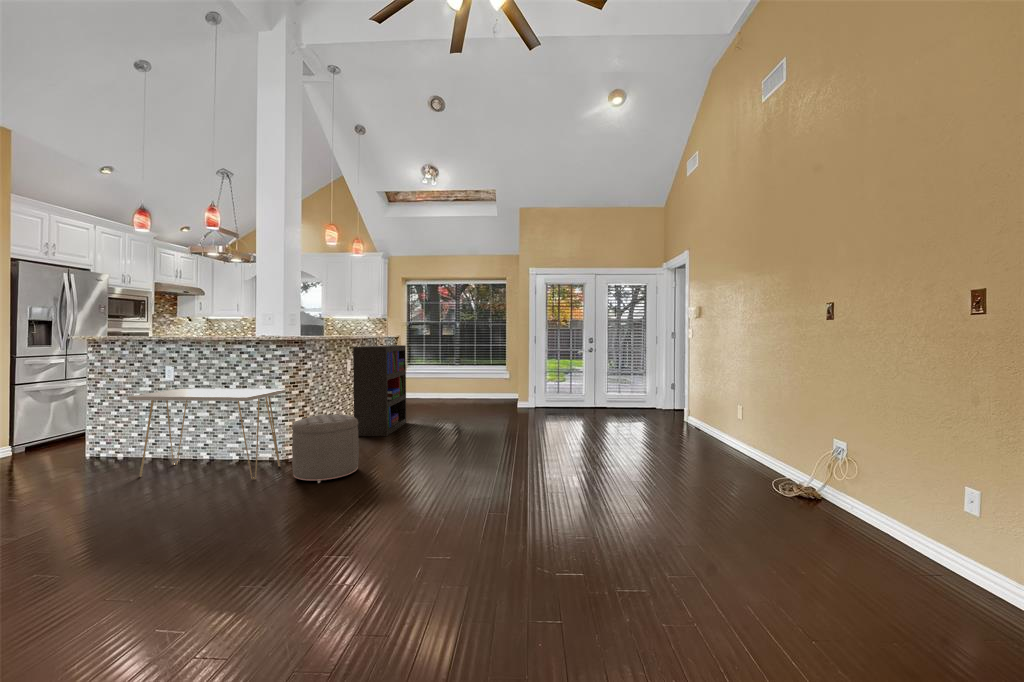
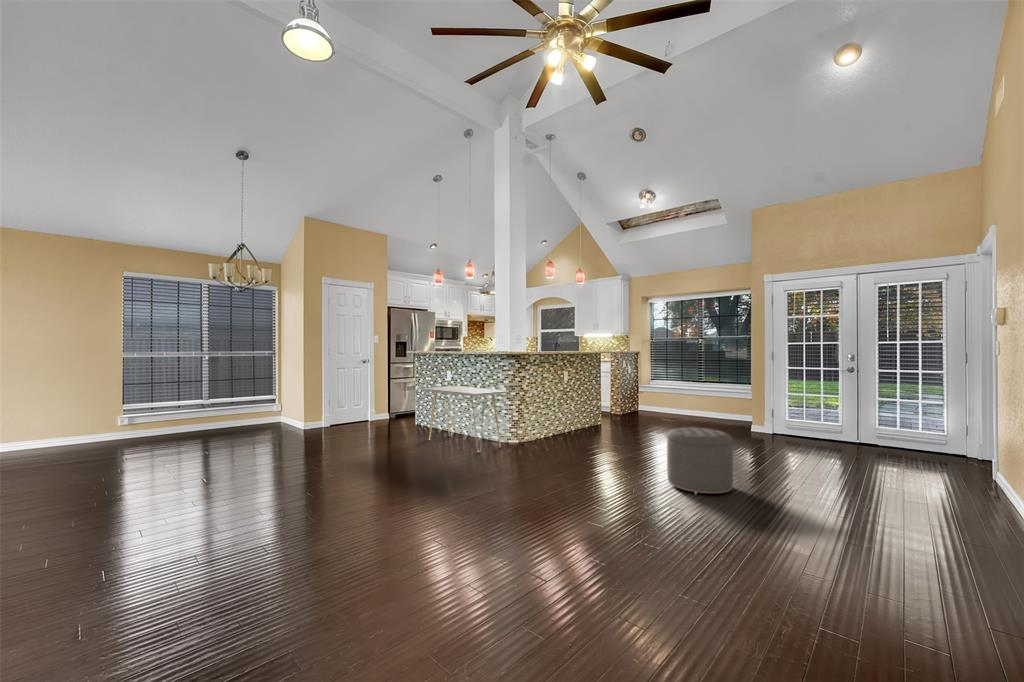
bookshelf: present [353,345,406,436] -> none [569,359,622,439]
ottoman: present [292,415,359,483] -> present [667,427,733,494]

